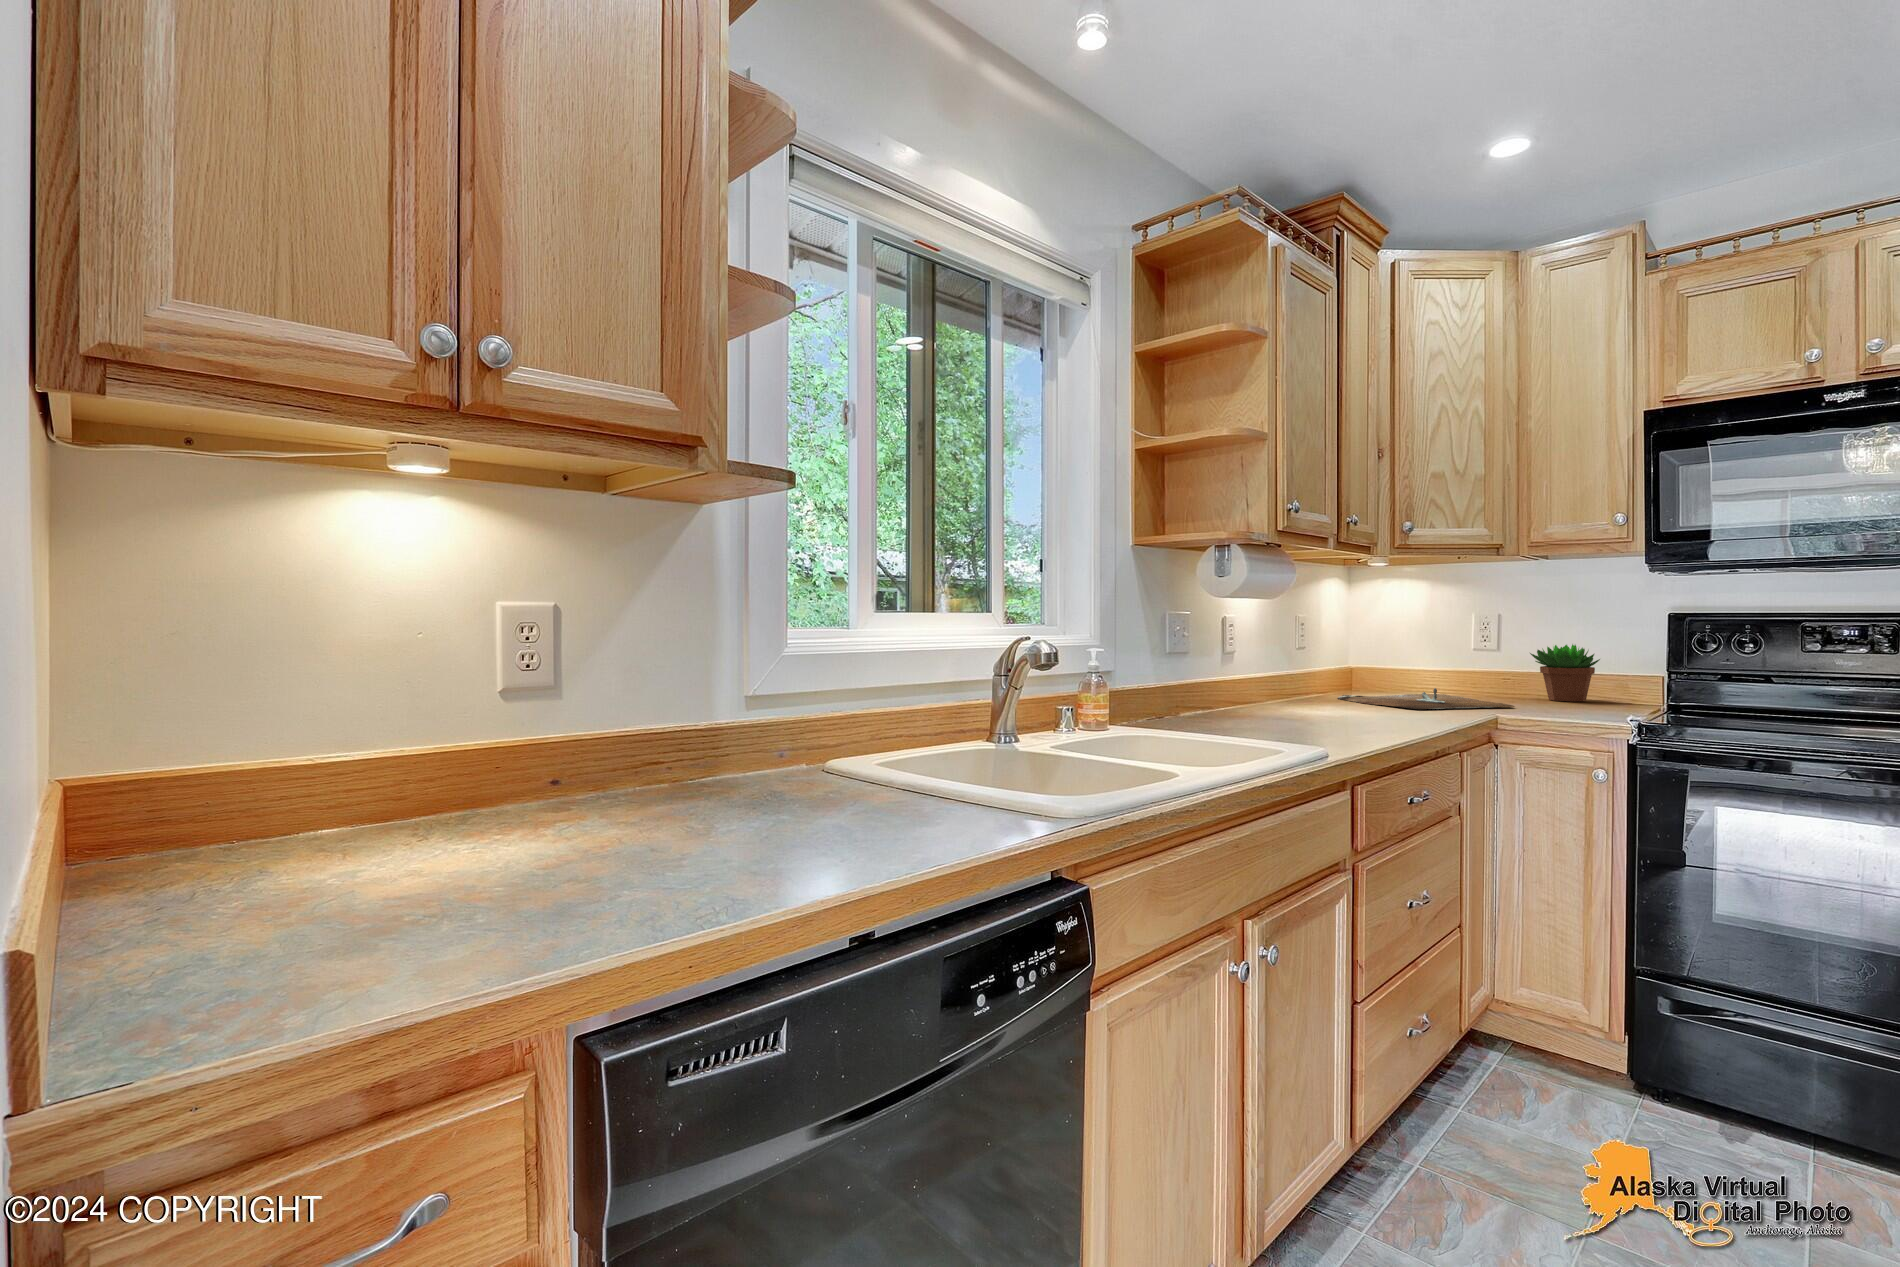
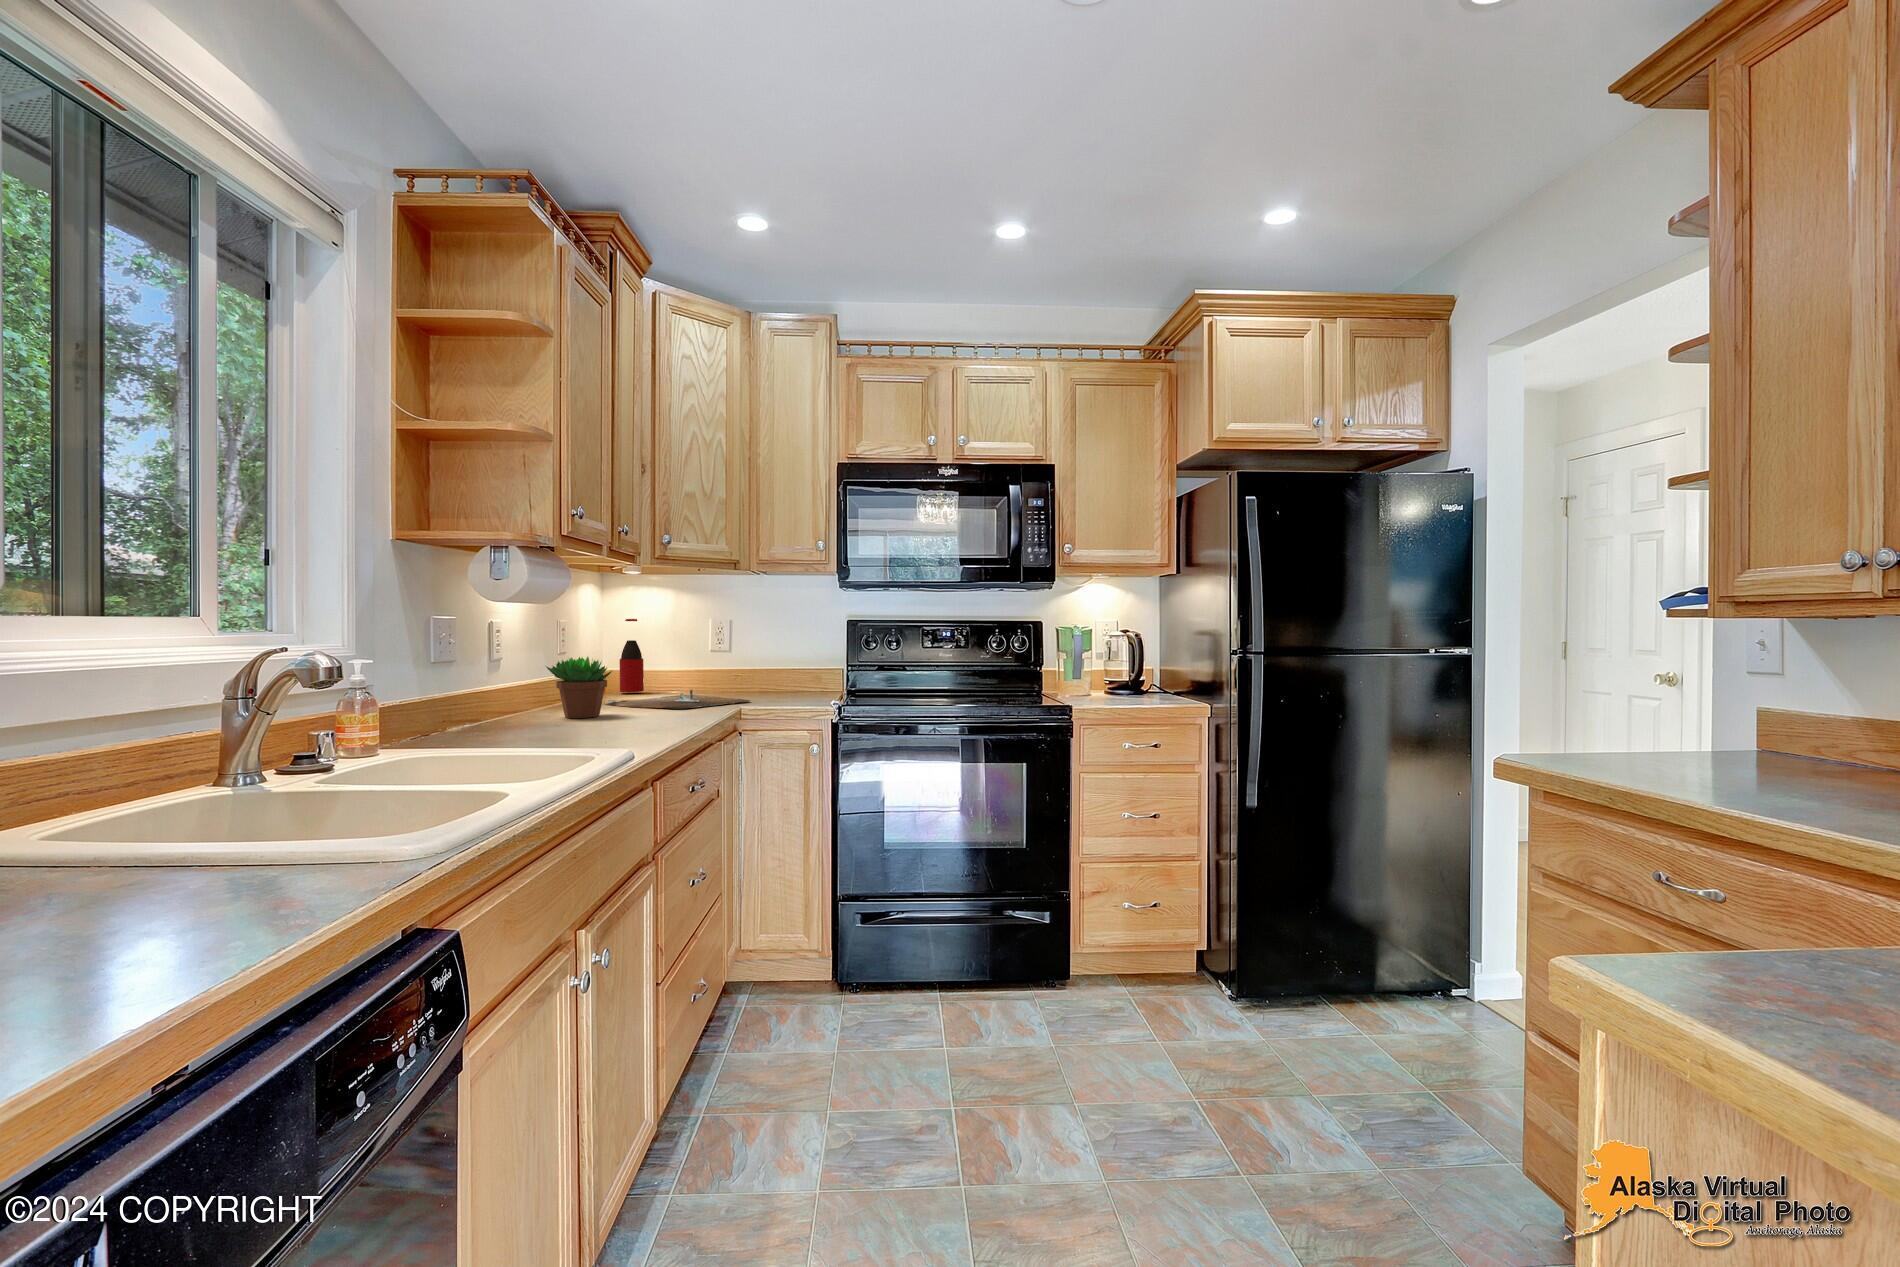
bottle: none [1362,610,1389,689] -> present [620,619,644,692]
succulent plant: present [1530,644,1600,702] -> present [546,656,612,718]

